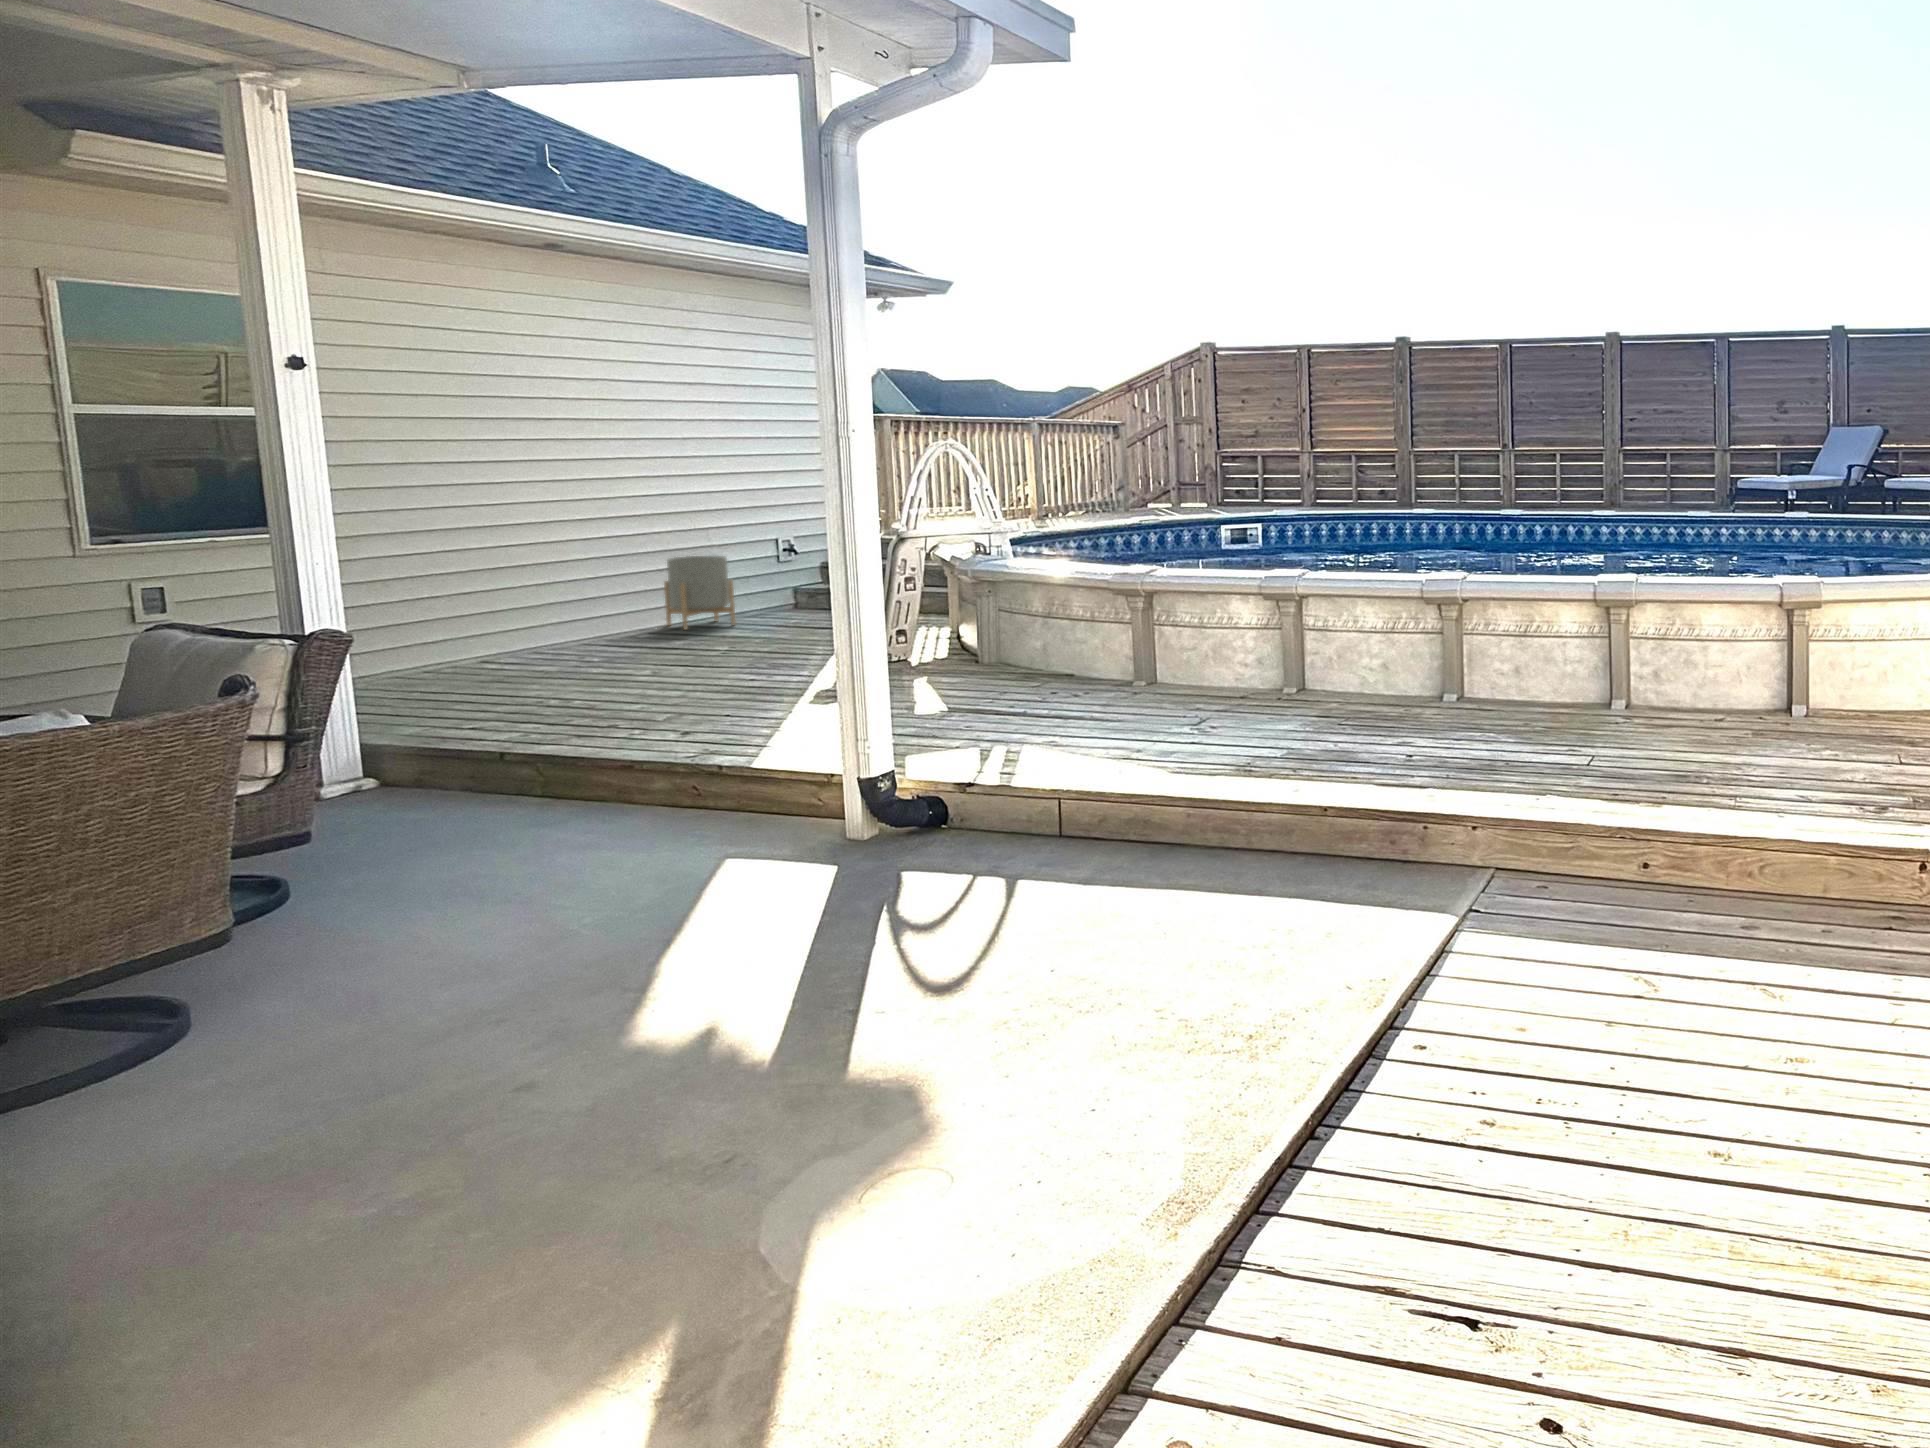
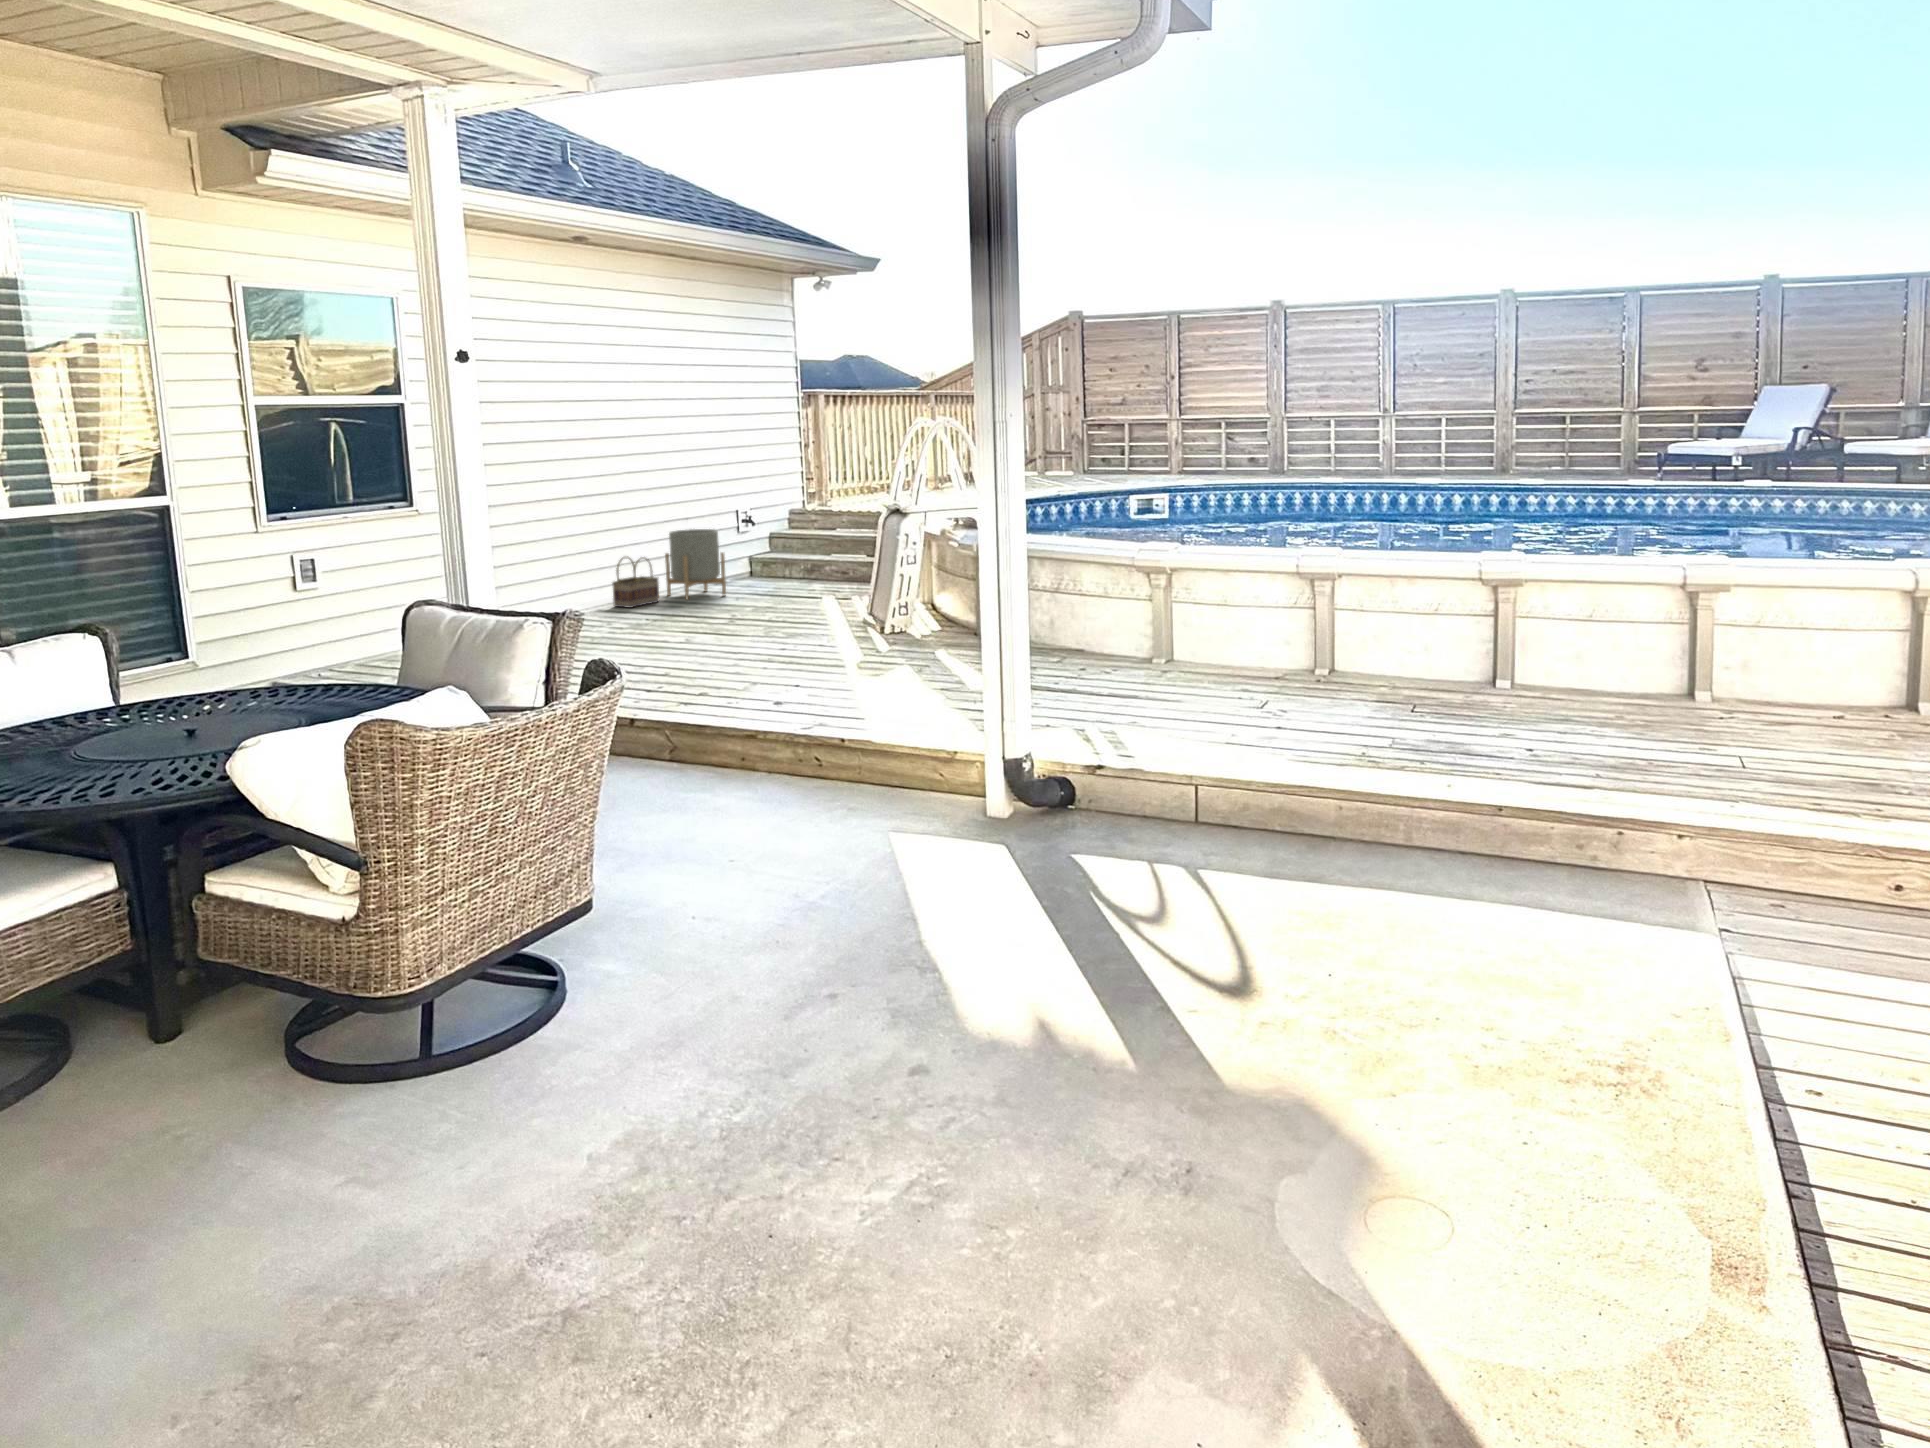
basket: none [588,584,651,639] -> present [613,556,660,608]

